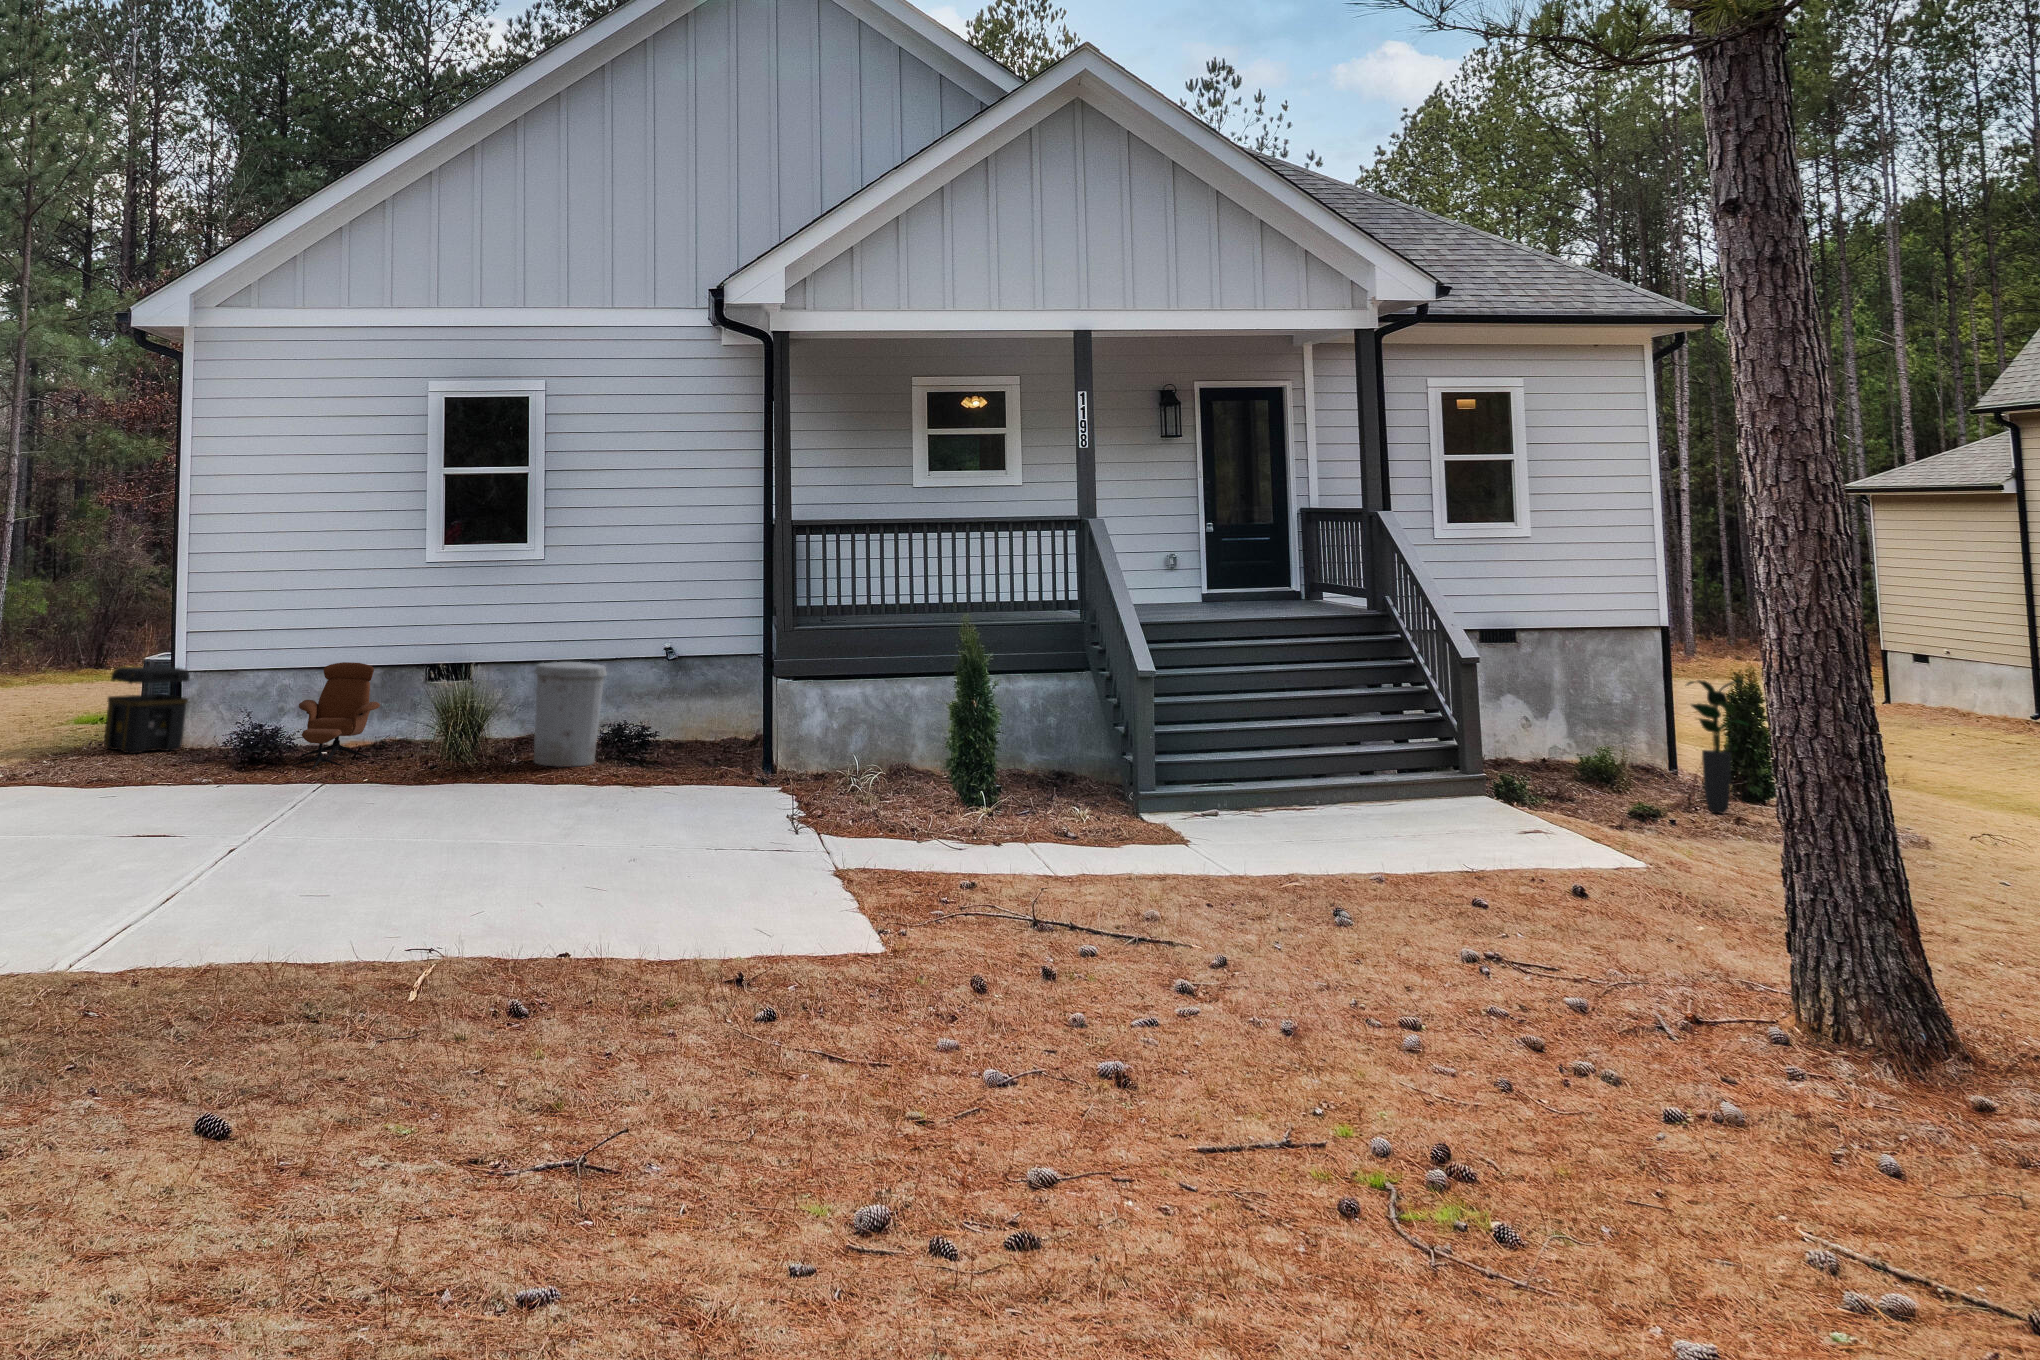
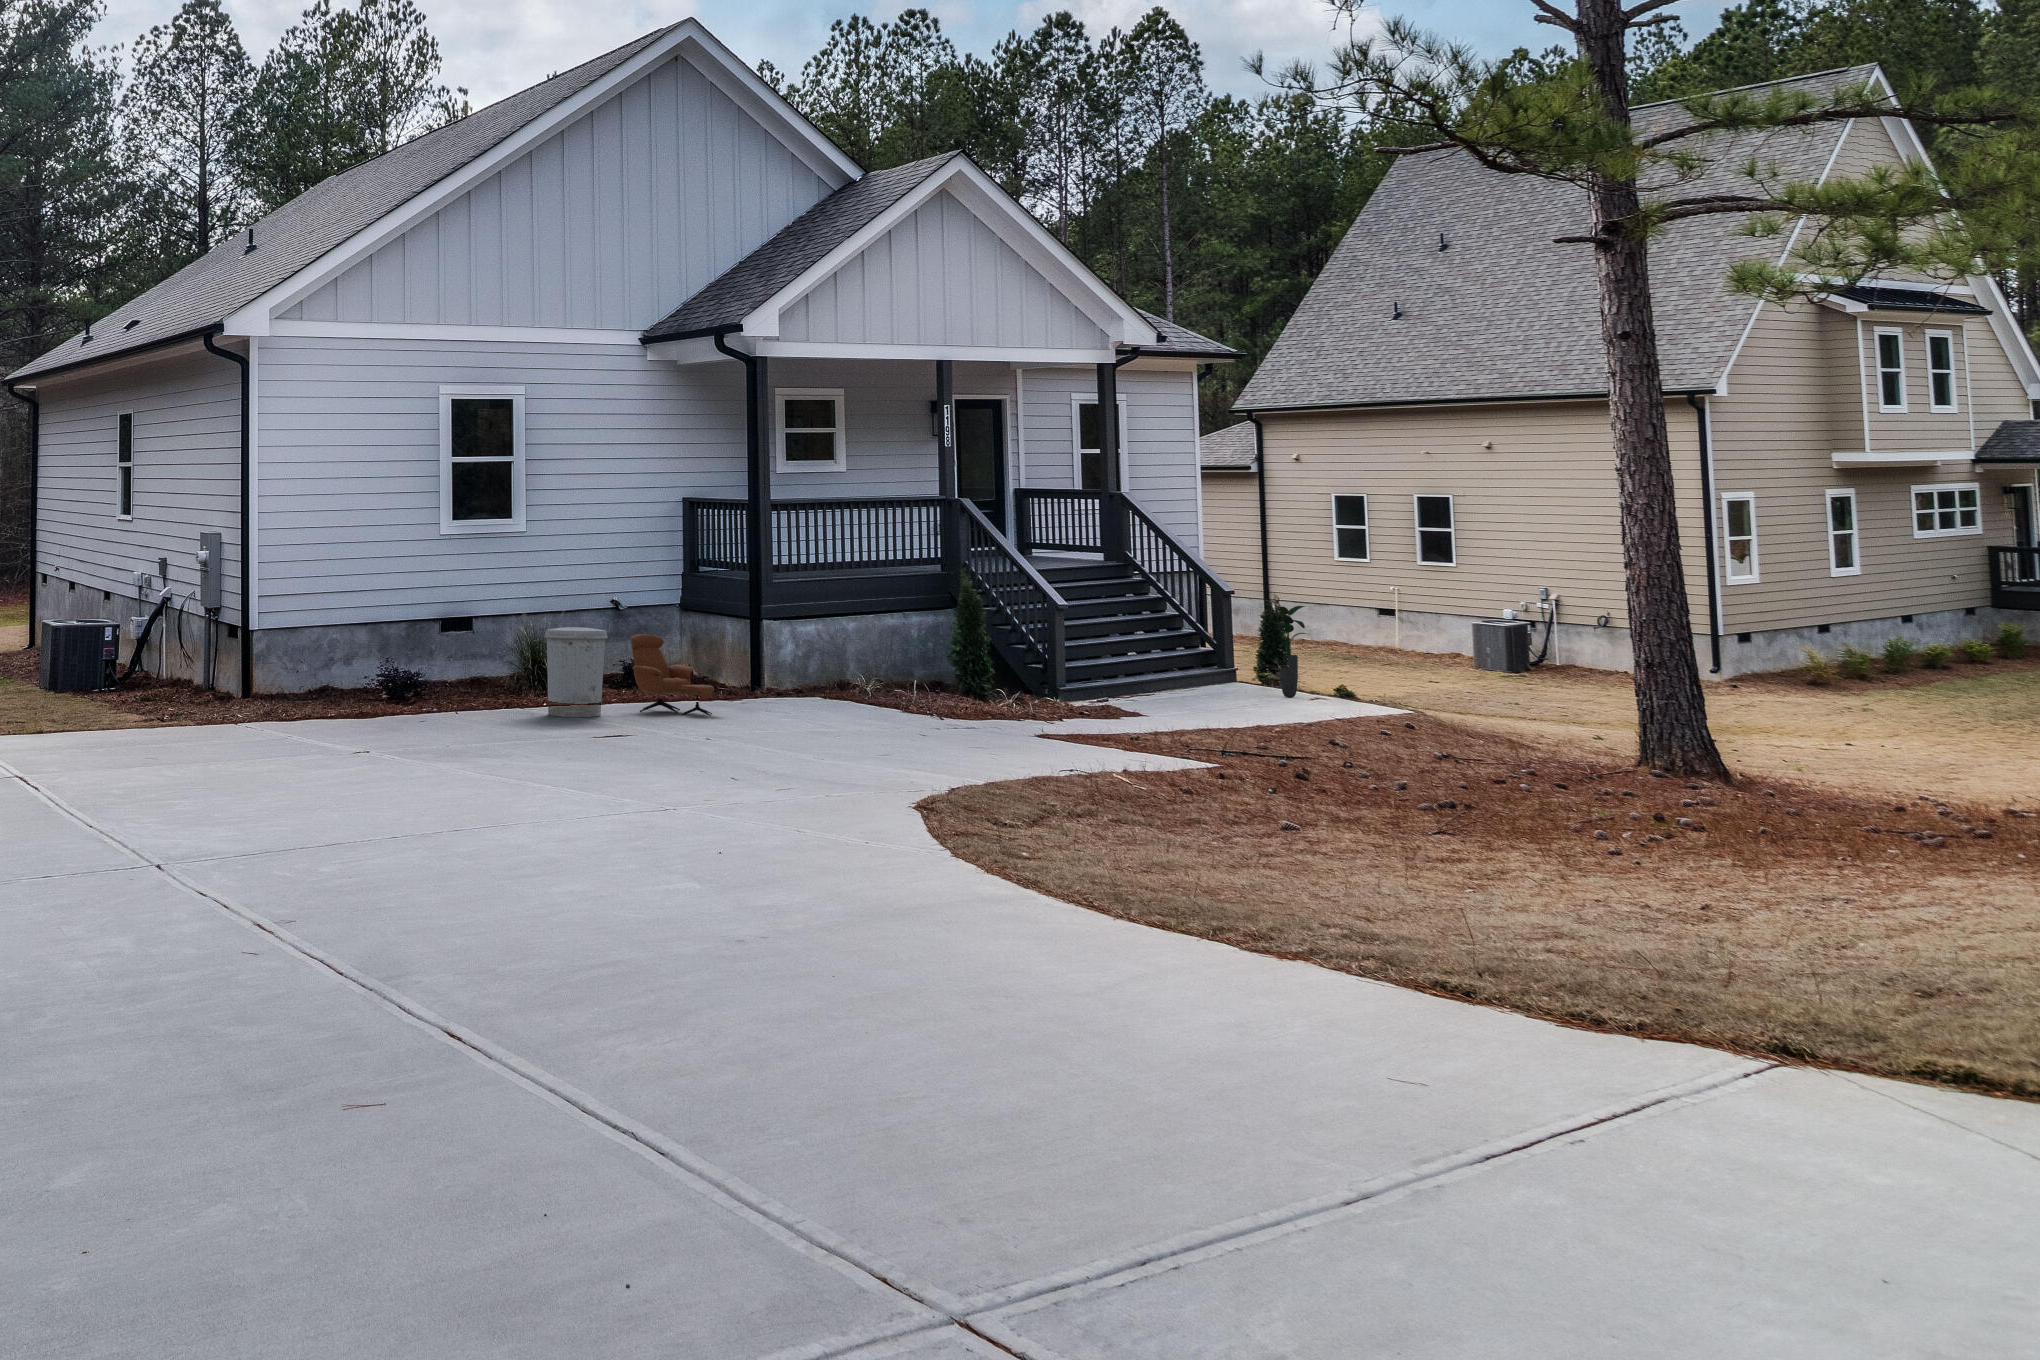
lounge chair: present [293,662,380,770] -> present [631,634,714,716]
toolbox: present [104,666,190,754] -> none [203,647,272,729]

